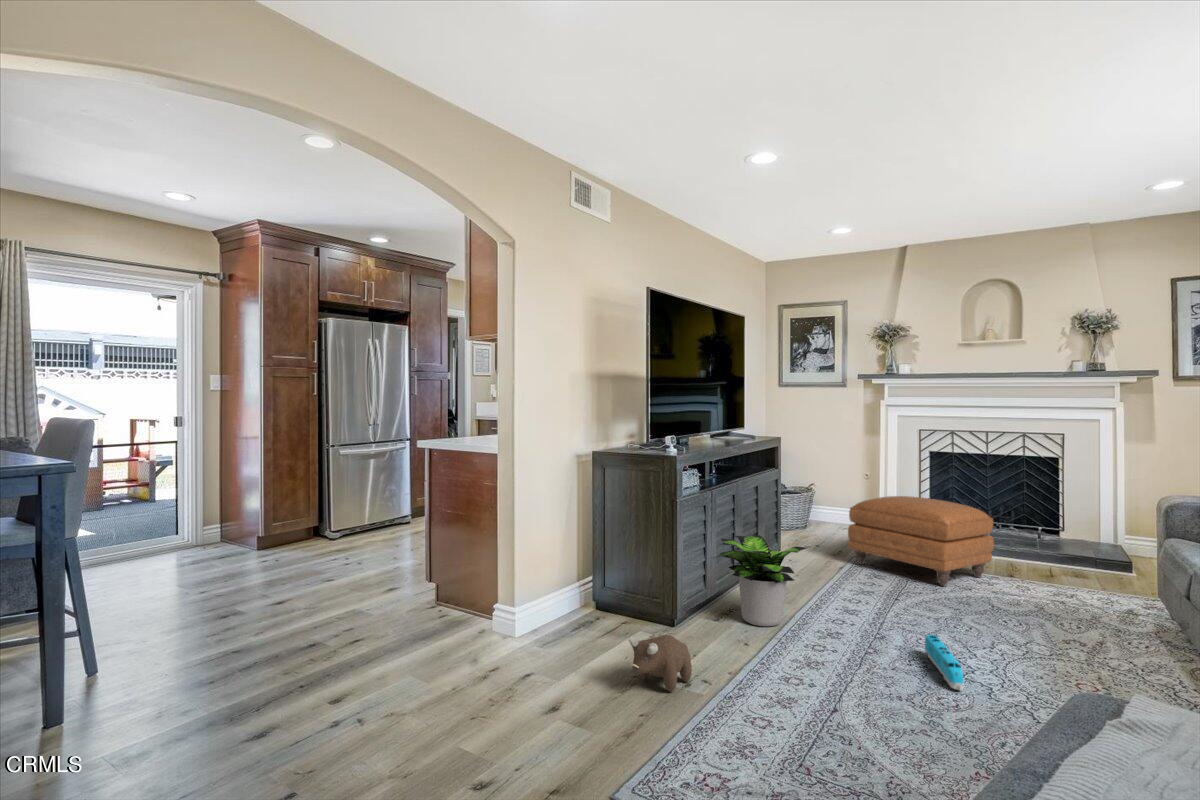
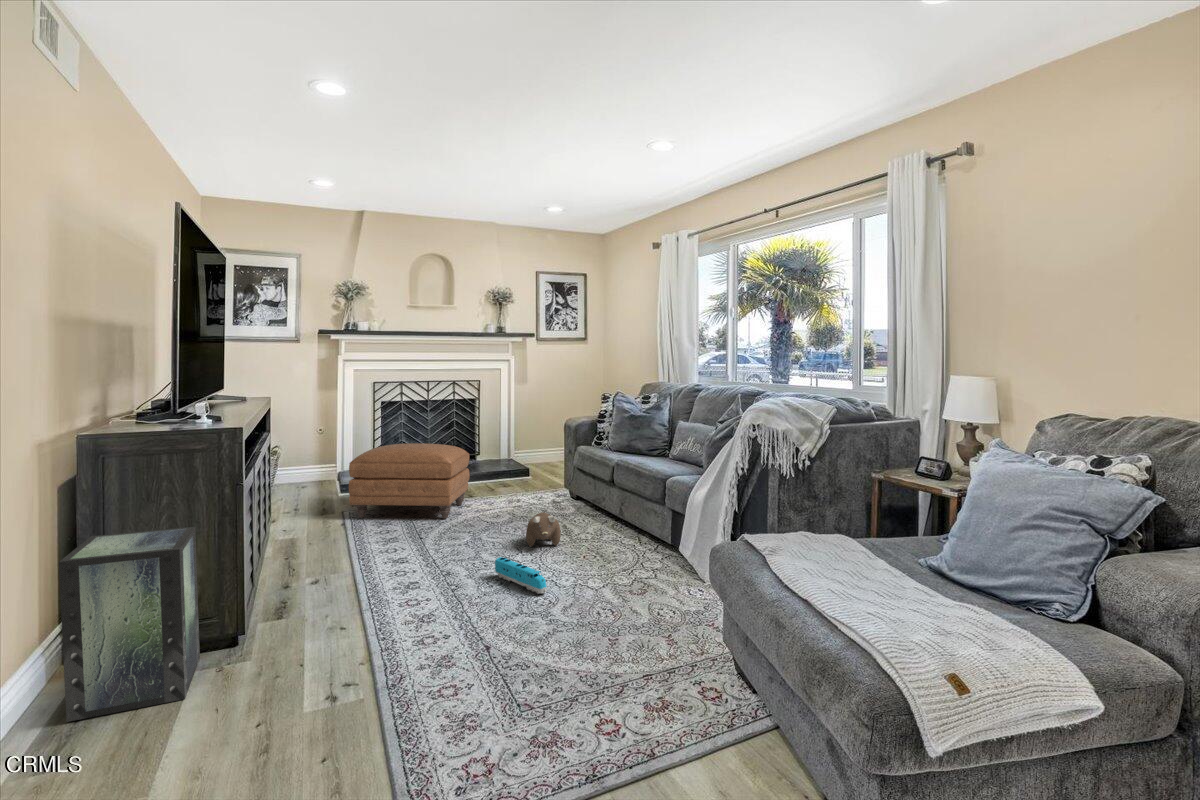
storage box: none [565,521,650,645] -> present [59,527,200,722]
potted plant: present [715,535,807,626] -> none [262,507,381,607]
plush toy: present [628,635,692,692] -> present [526,512,561,547]

